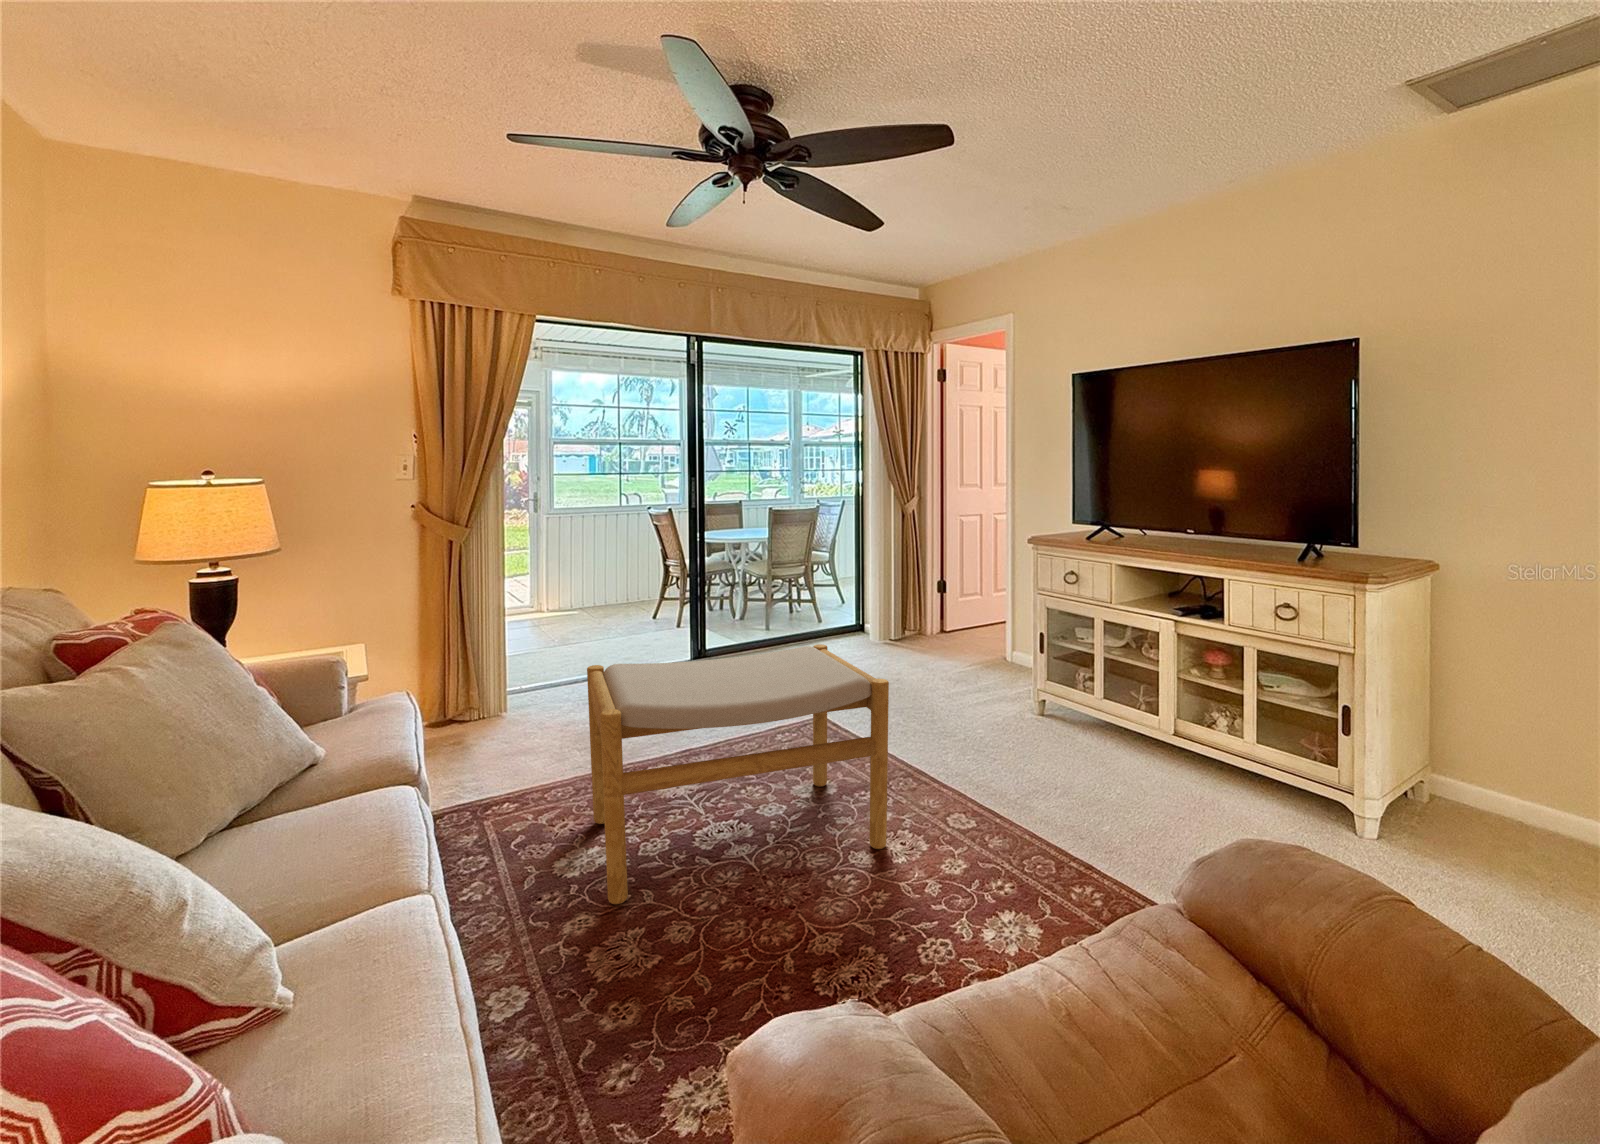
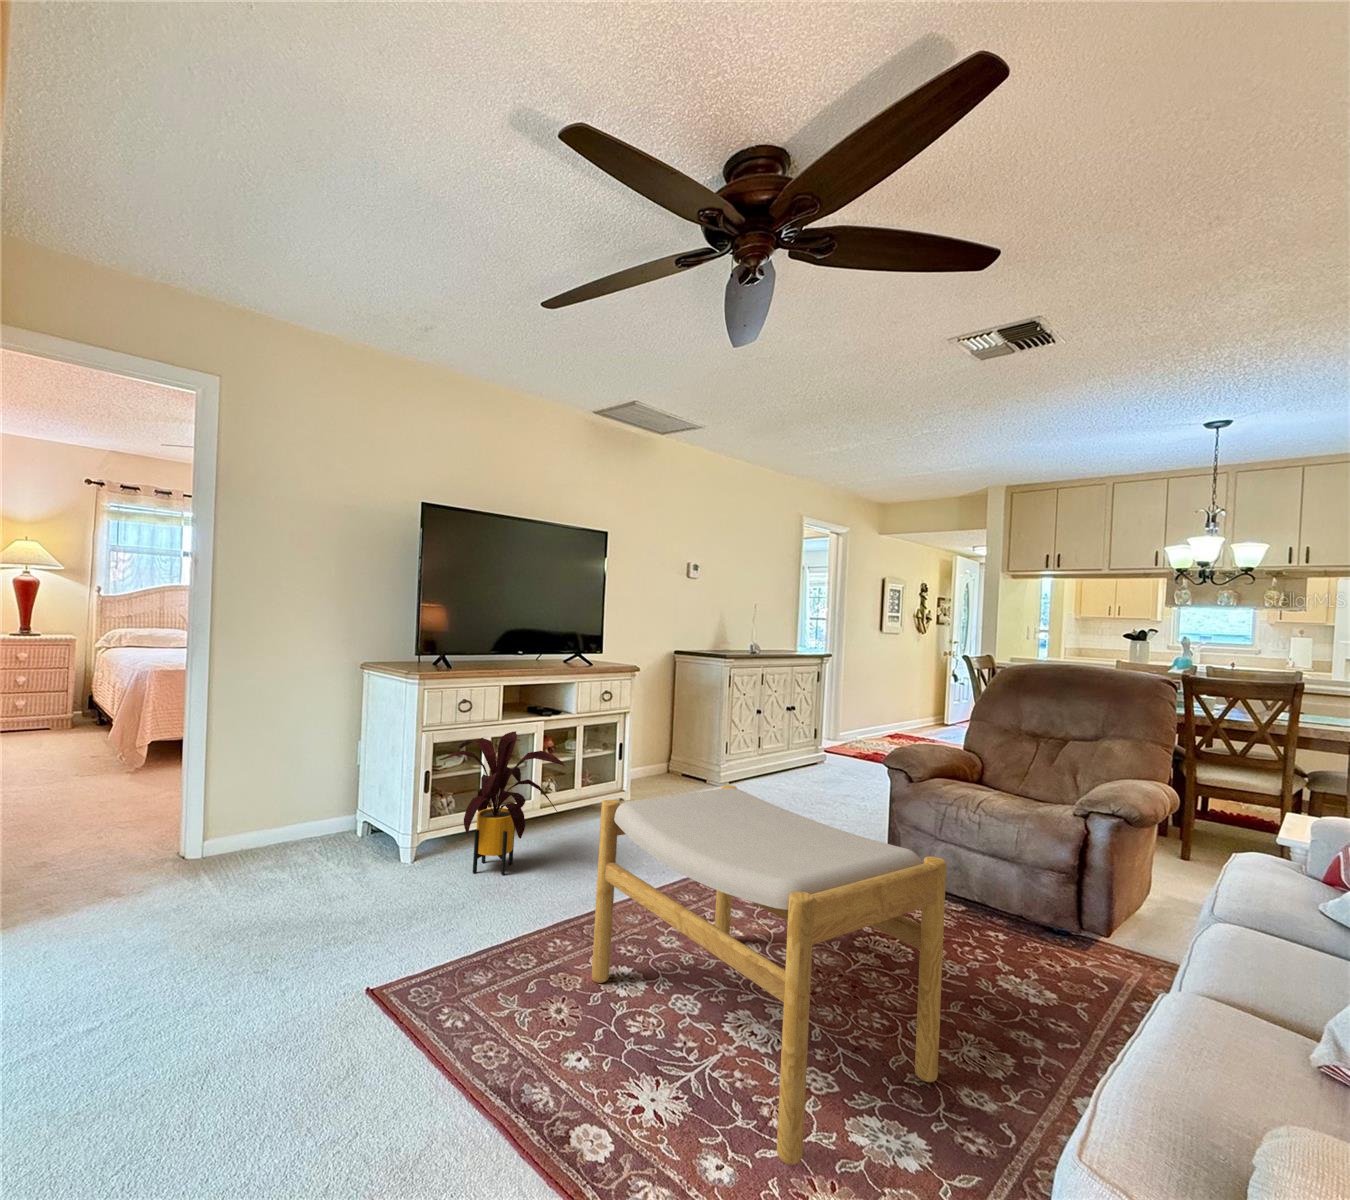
house plant: none [978,622,1113,756] -> present [440,731,565,875]

